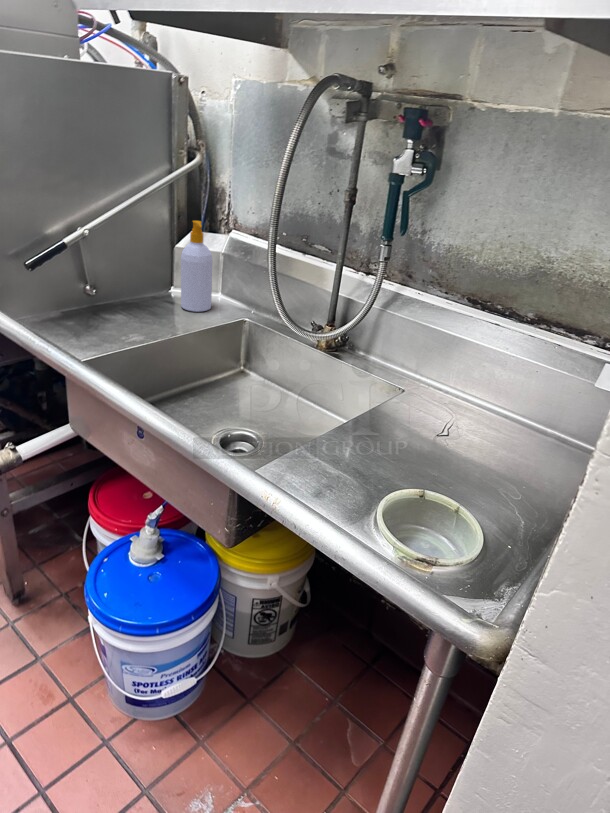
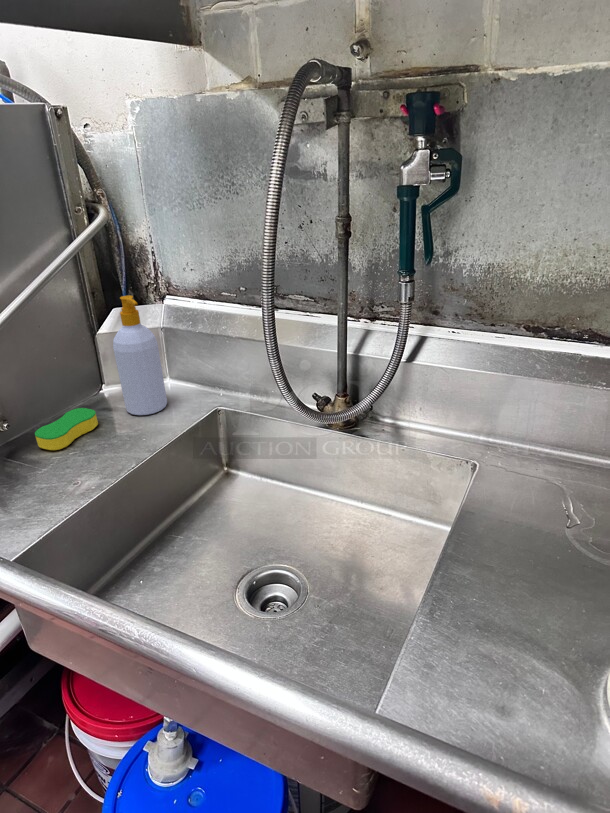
sponge: none [115,295,159,317] -> present [35,408,98,450]

